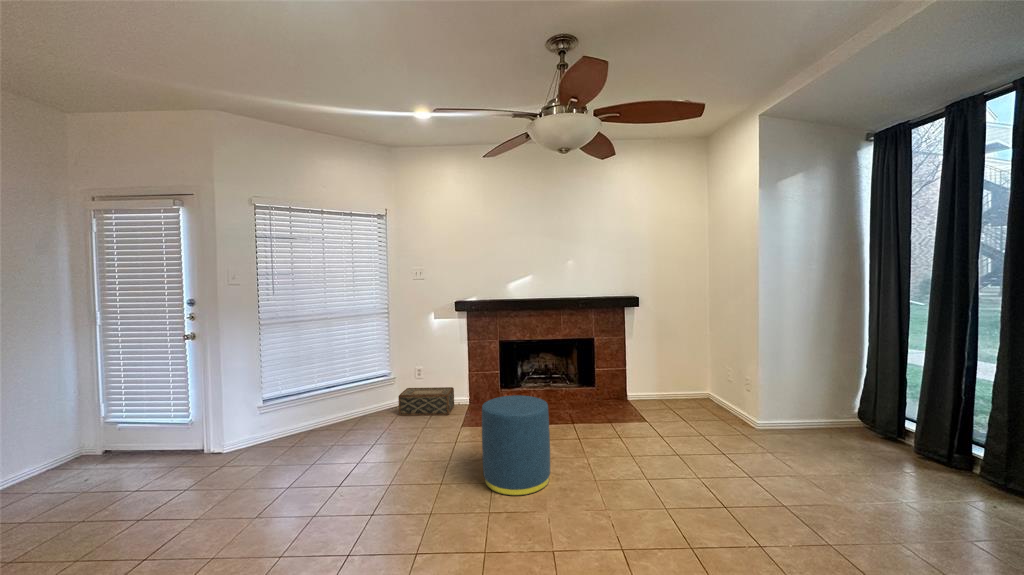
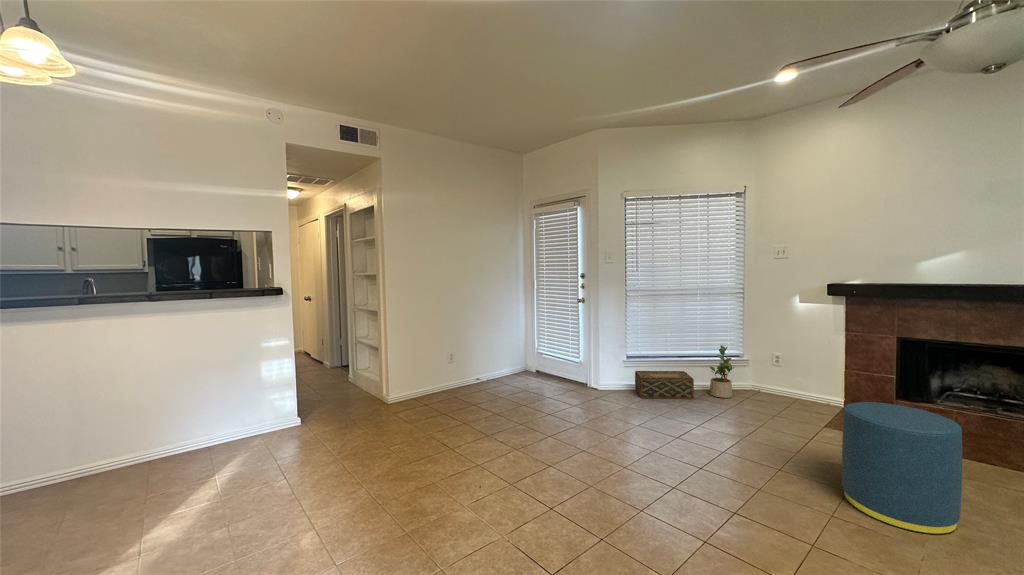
potted plant: none [361,368,387,423] -> present [710,345,735,398]
woven basket: present [399,387,454,415] -> present [635,371,694,399]

